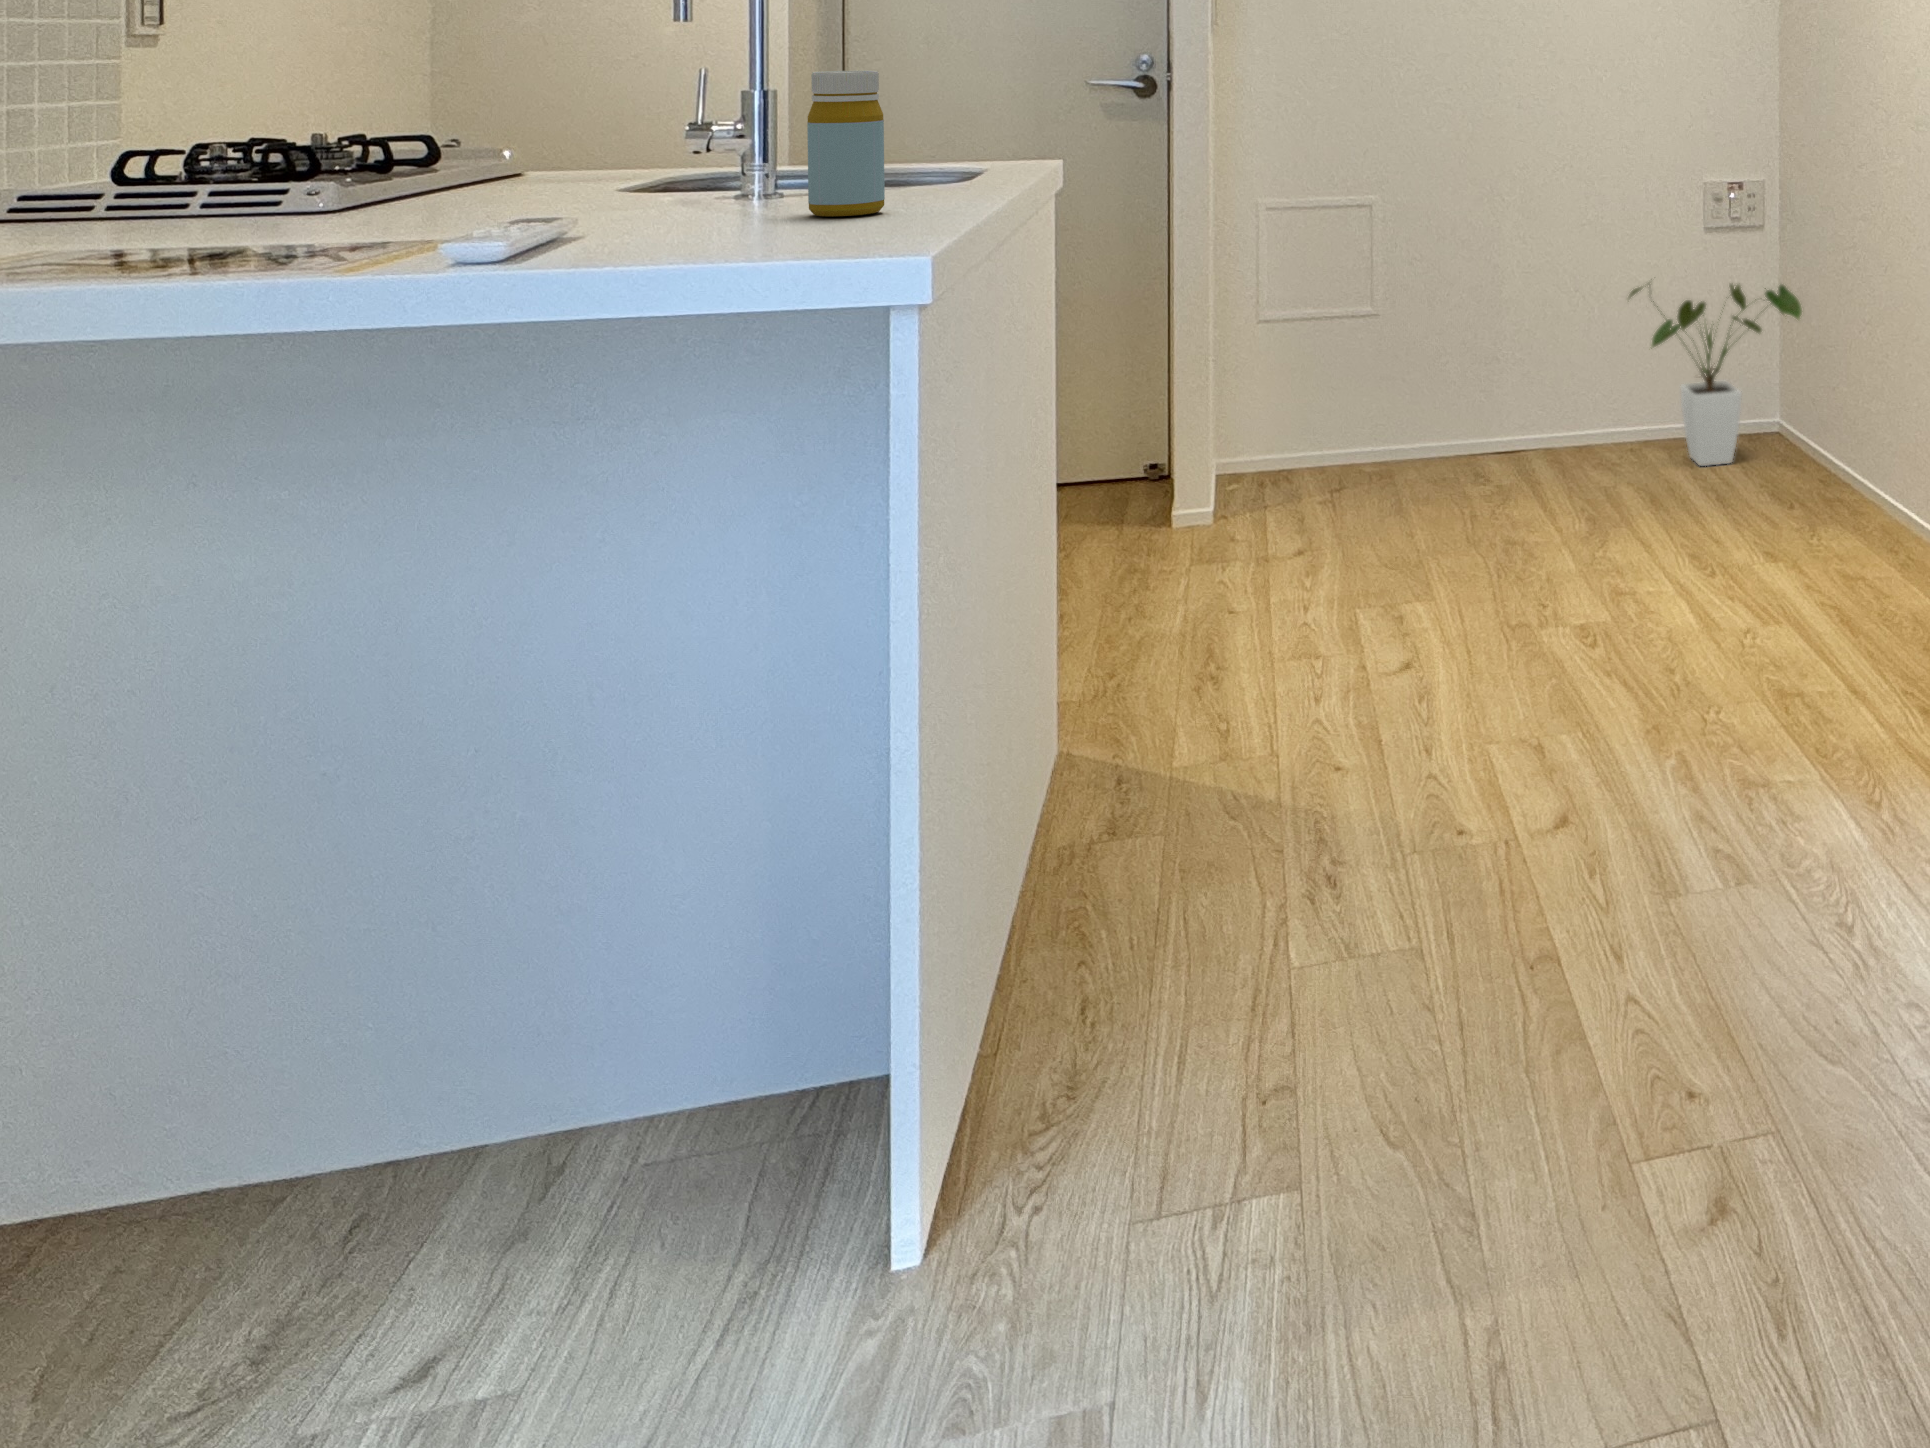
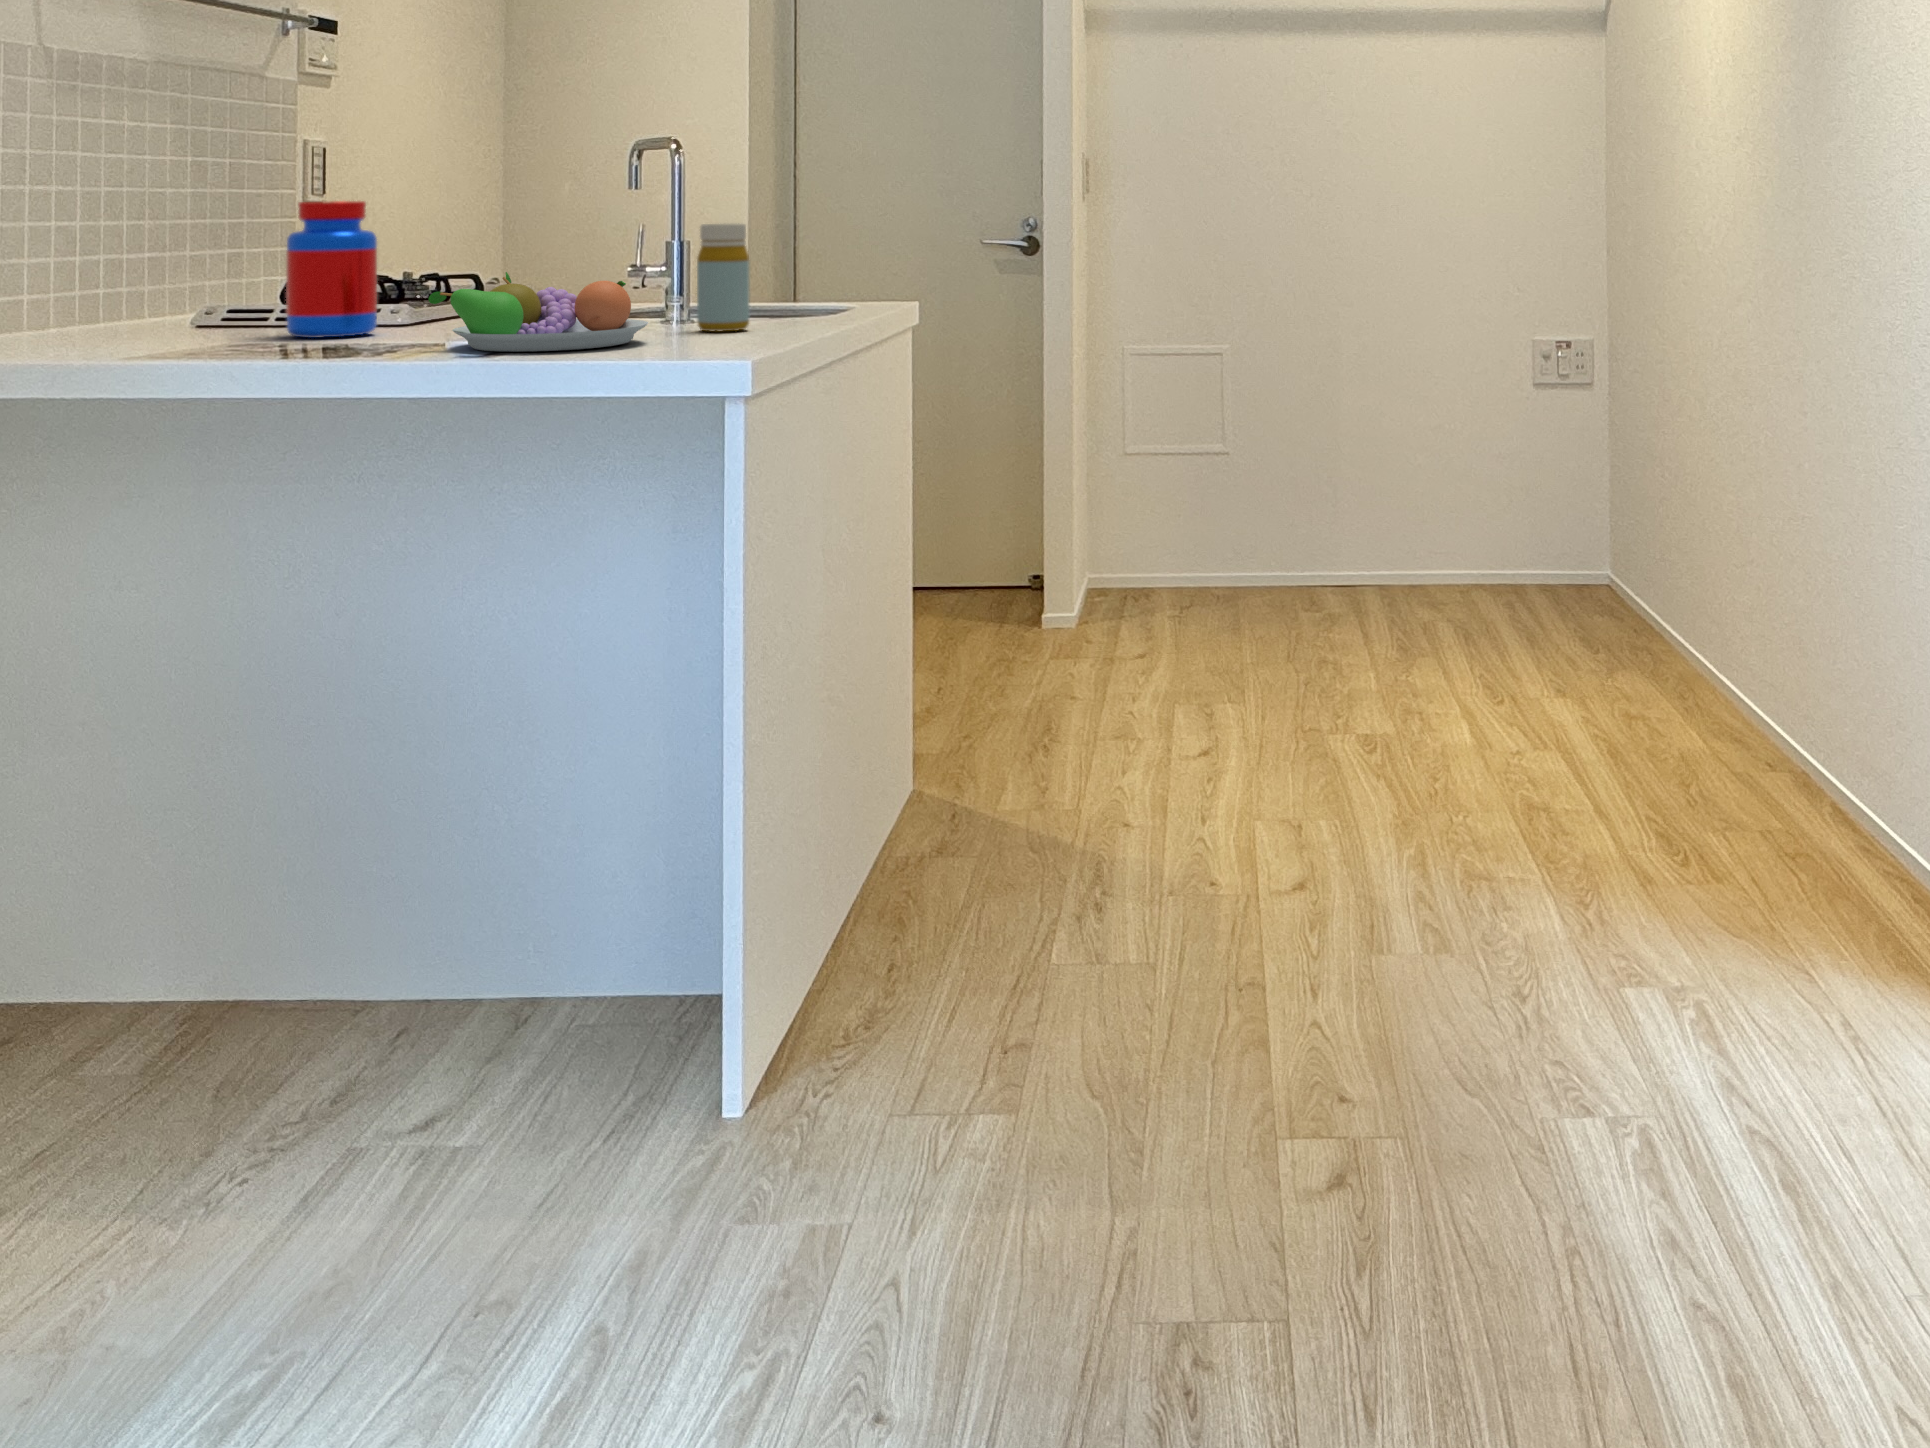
jar: none [114,42,281,248] -> present [286,201,377,338]
fruit bowl: none [387,144,749,263] -> present [429,272,648,352]
house plant: present [1629,284,1802,466] -> none [1448,433,1615,618]

